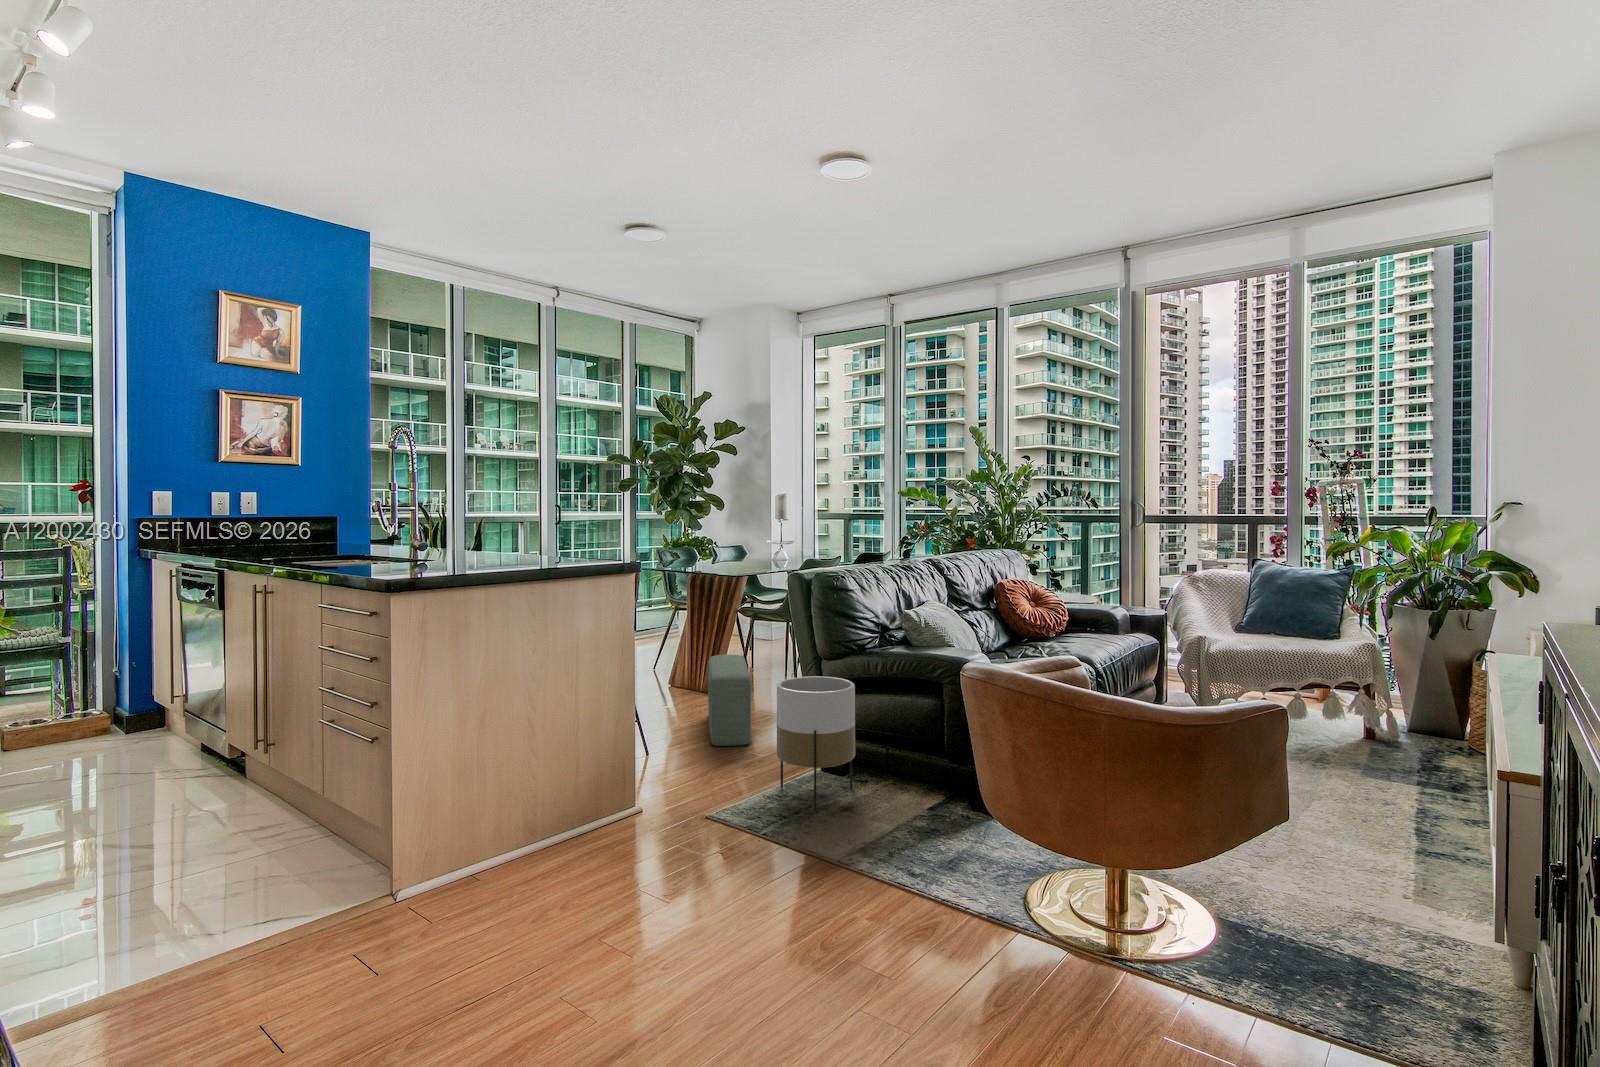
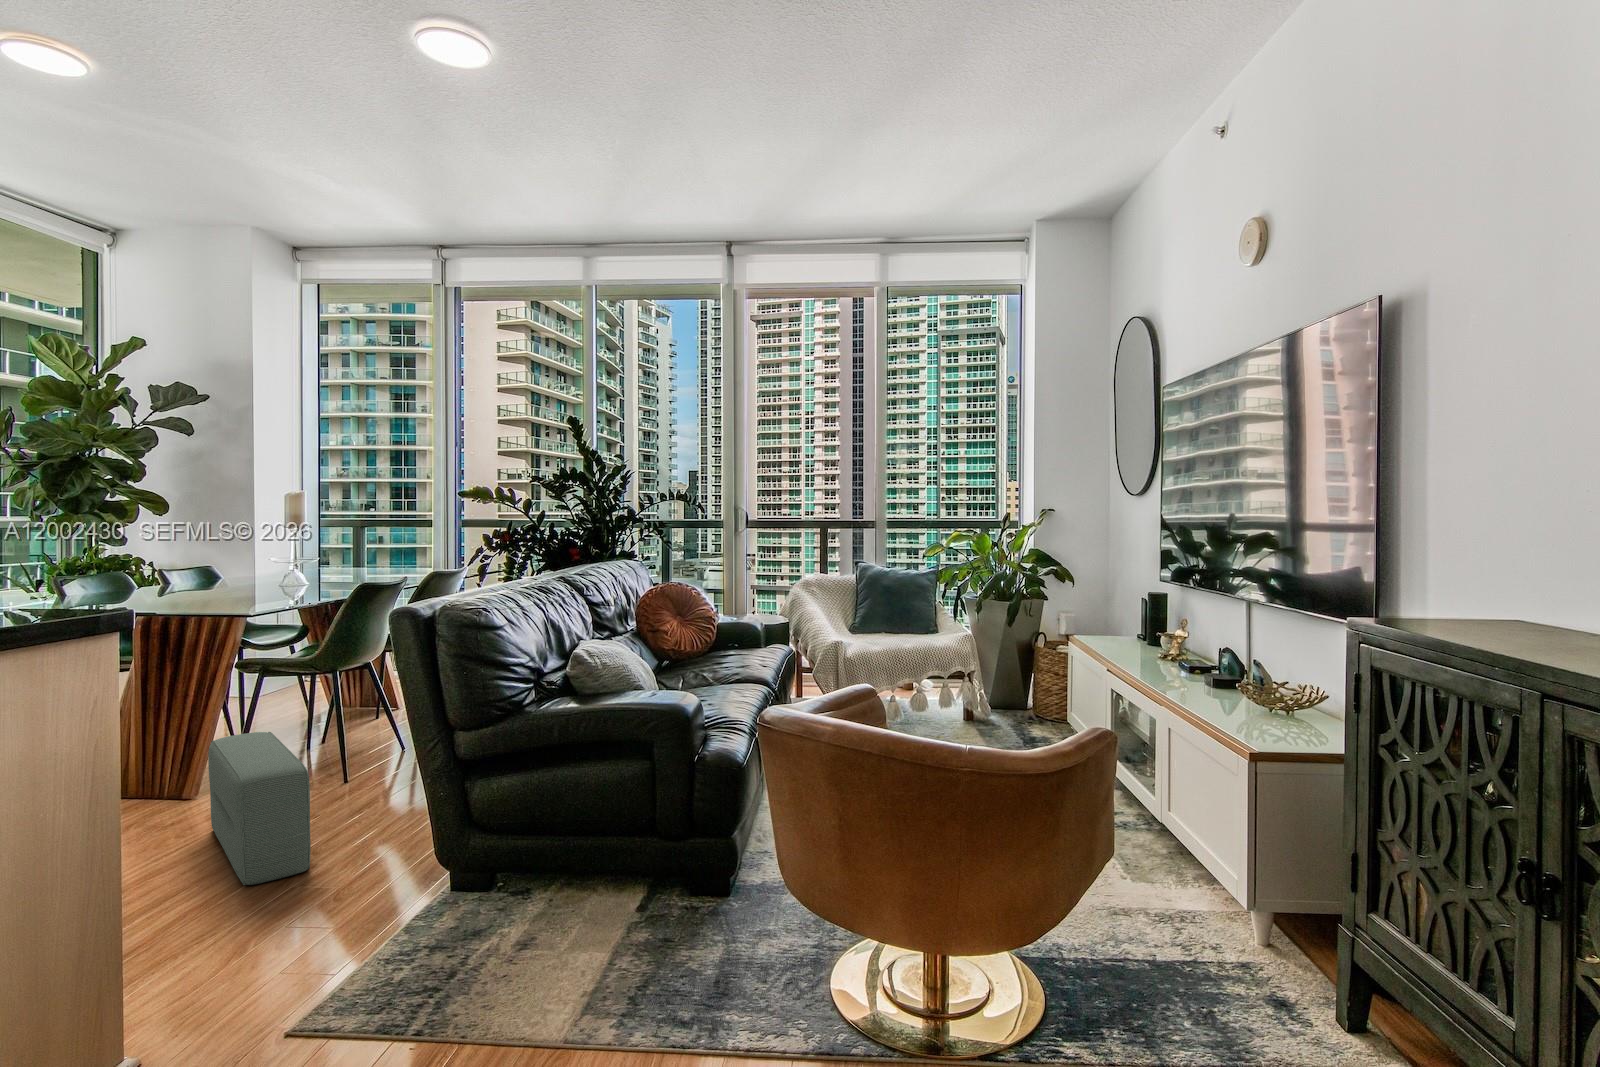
planter: present [777,676,855,810] -> none [400,755,524,960]

